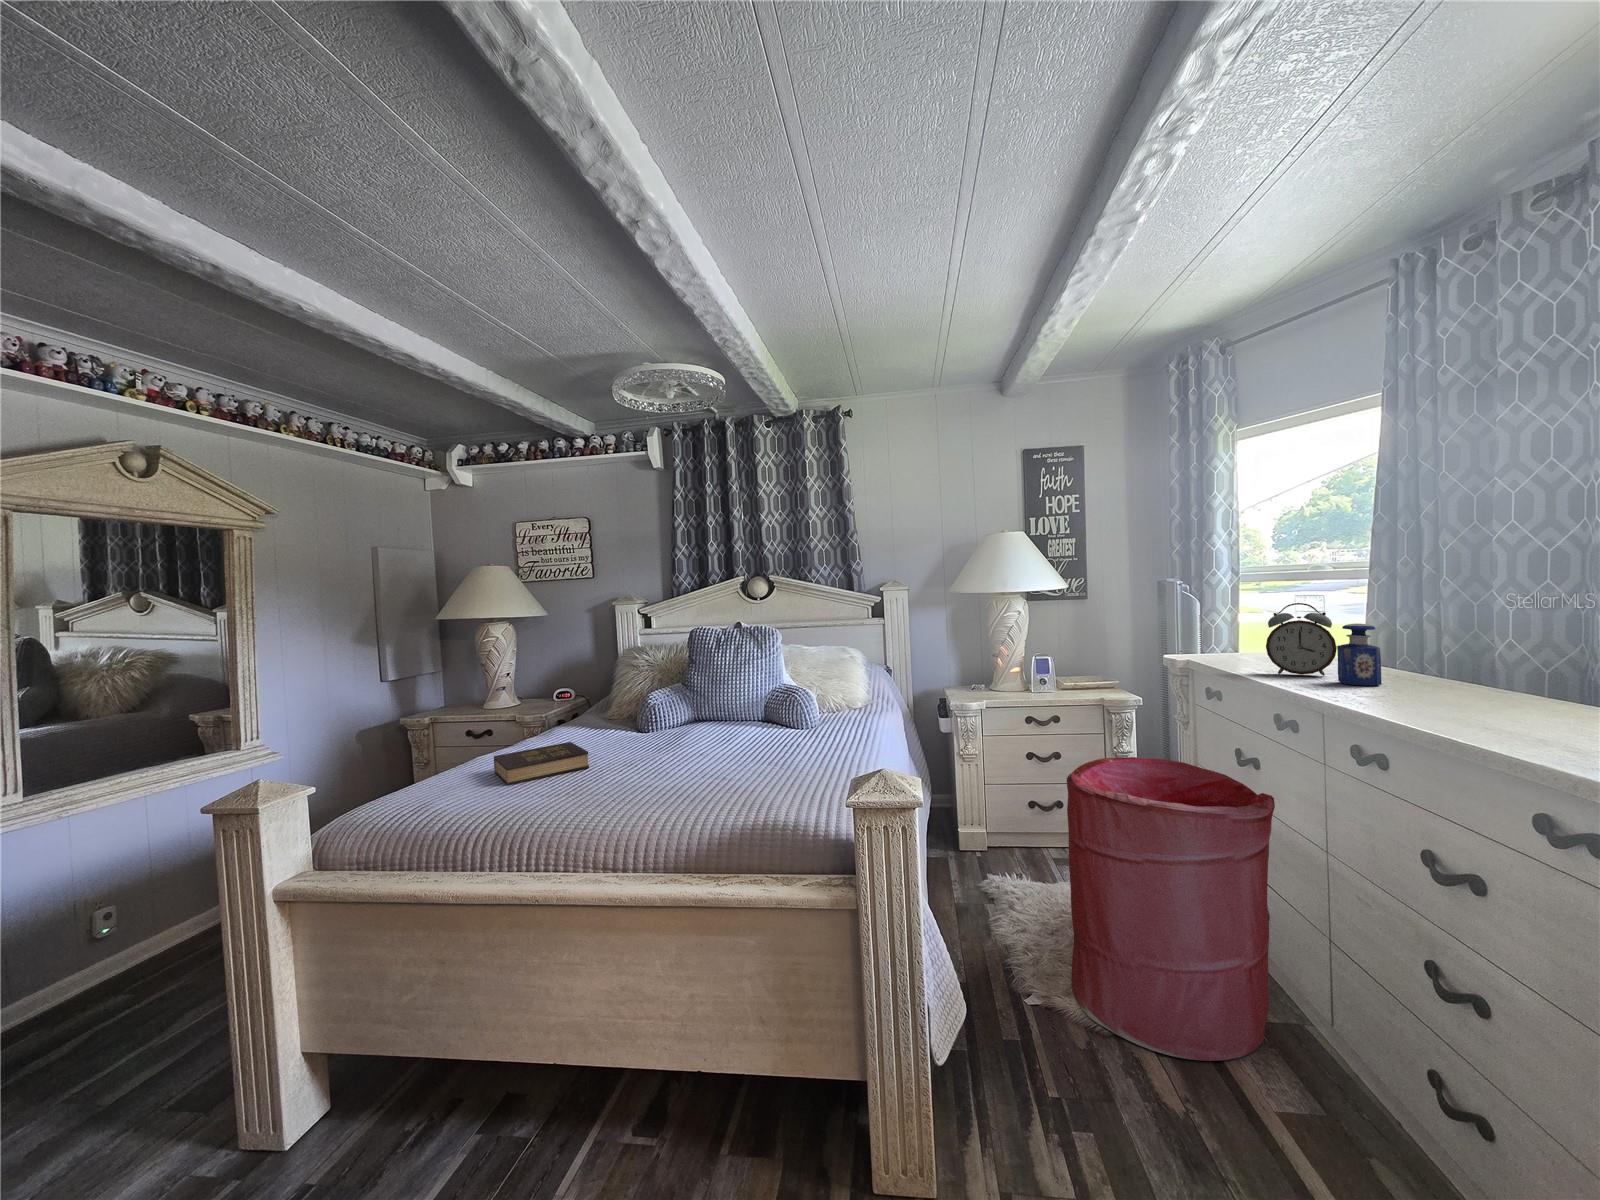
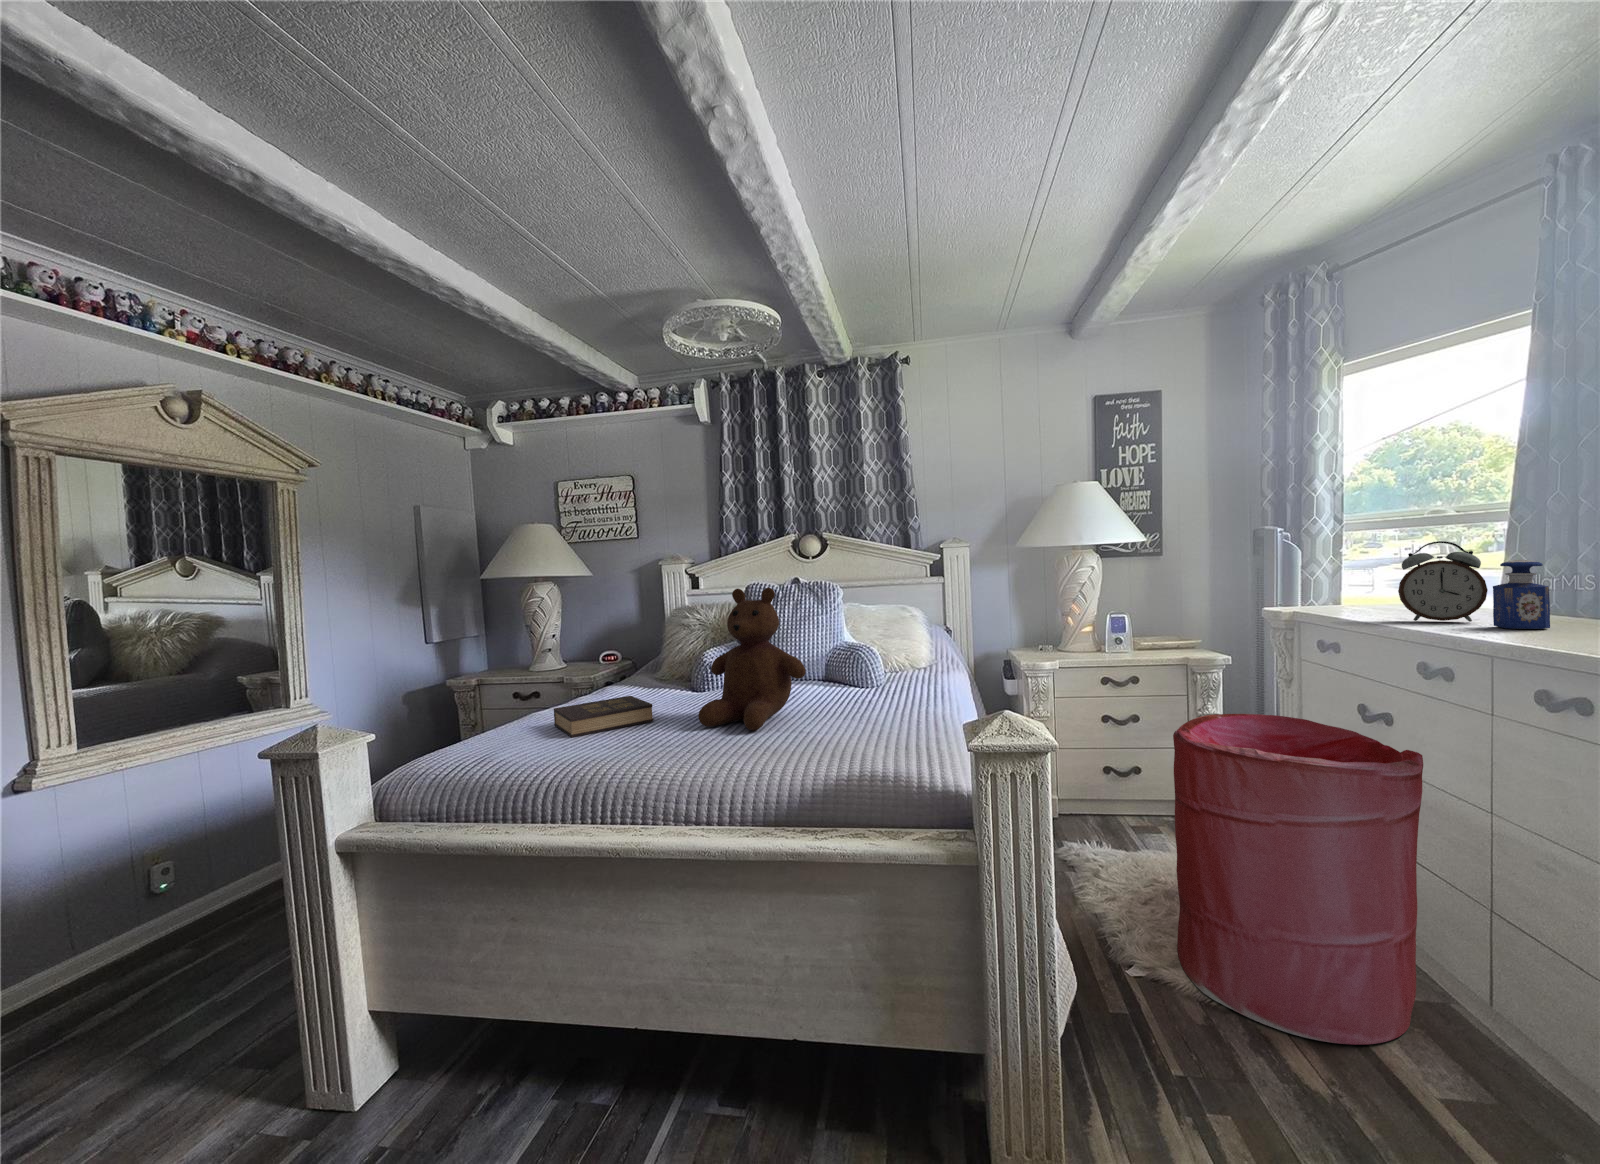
teddy bear: none [629,642,731,778] -> present [698,588,806,730]

